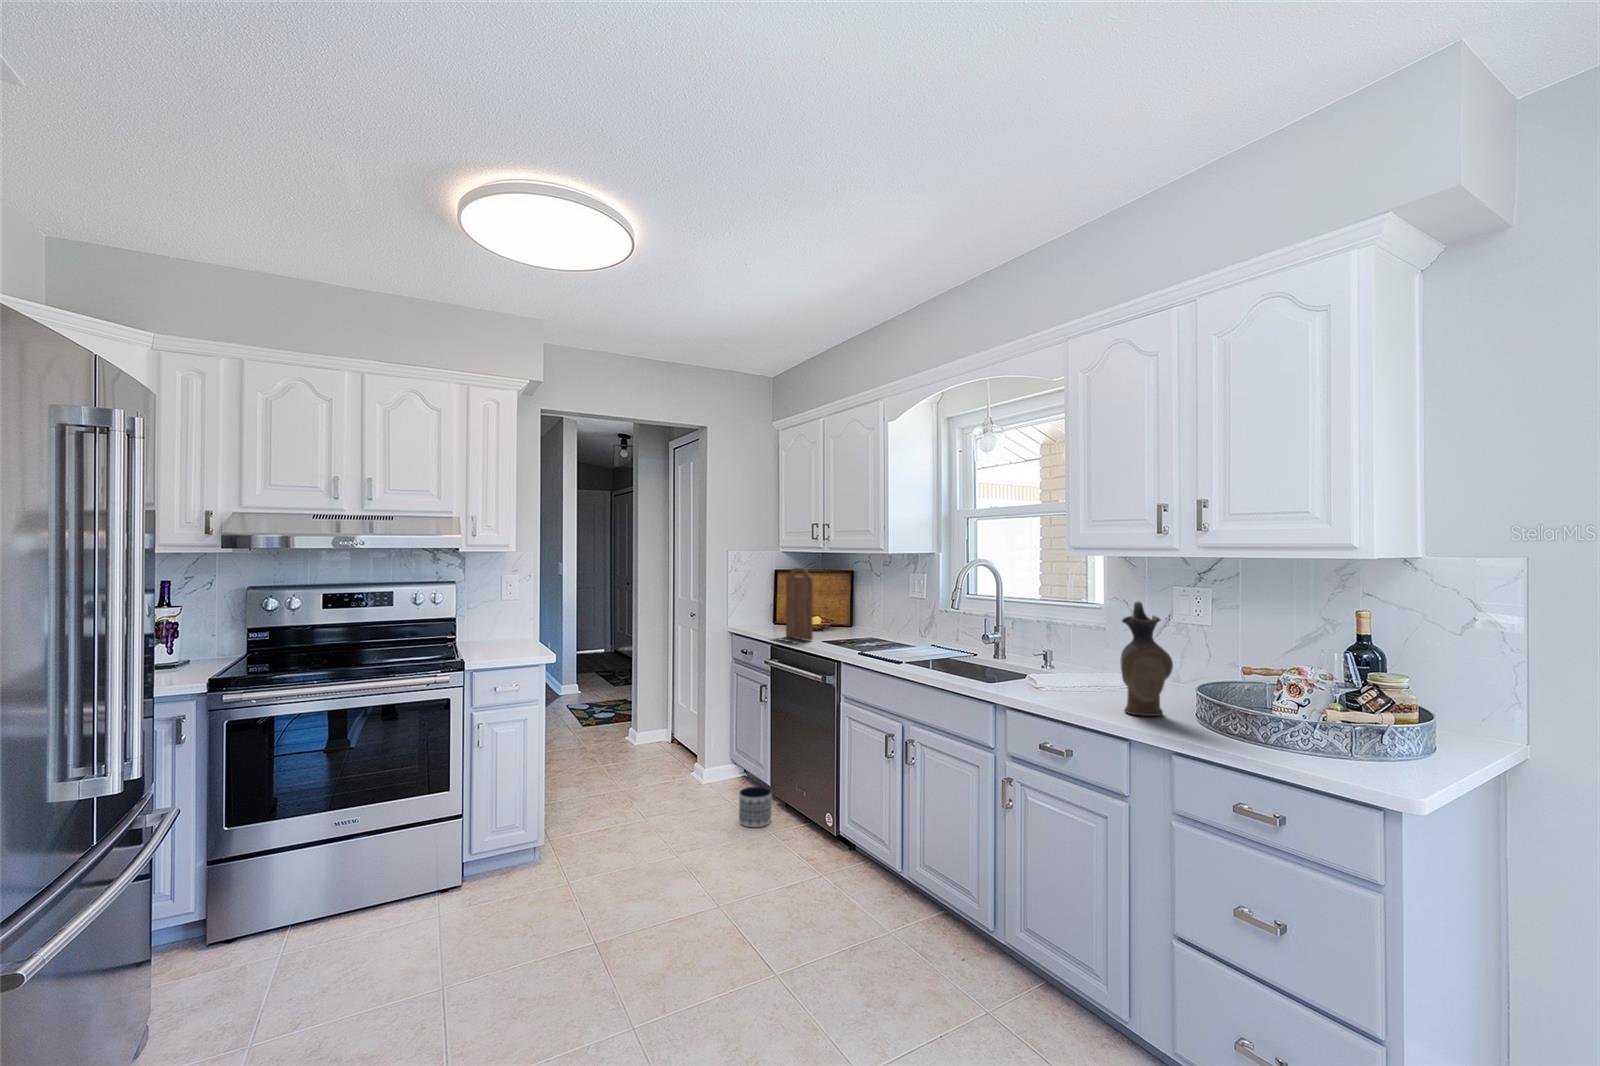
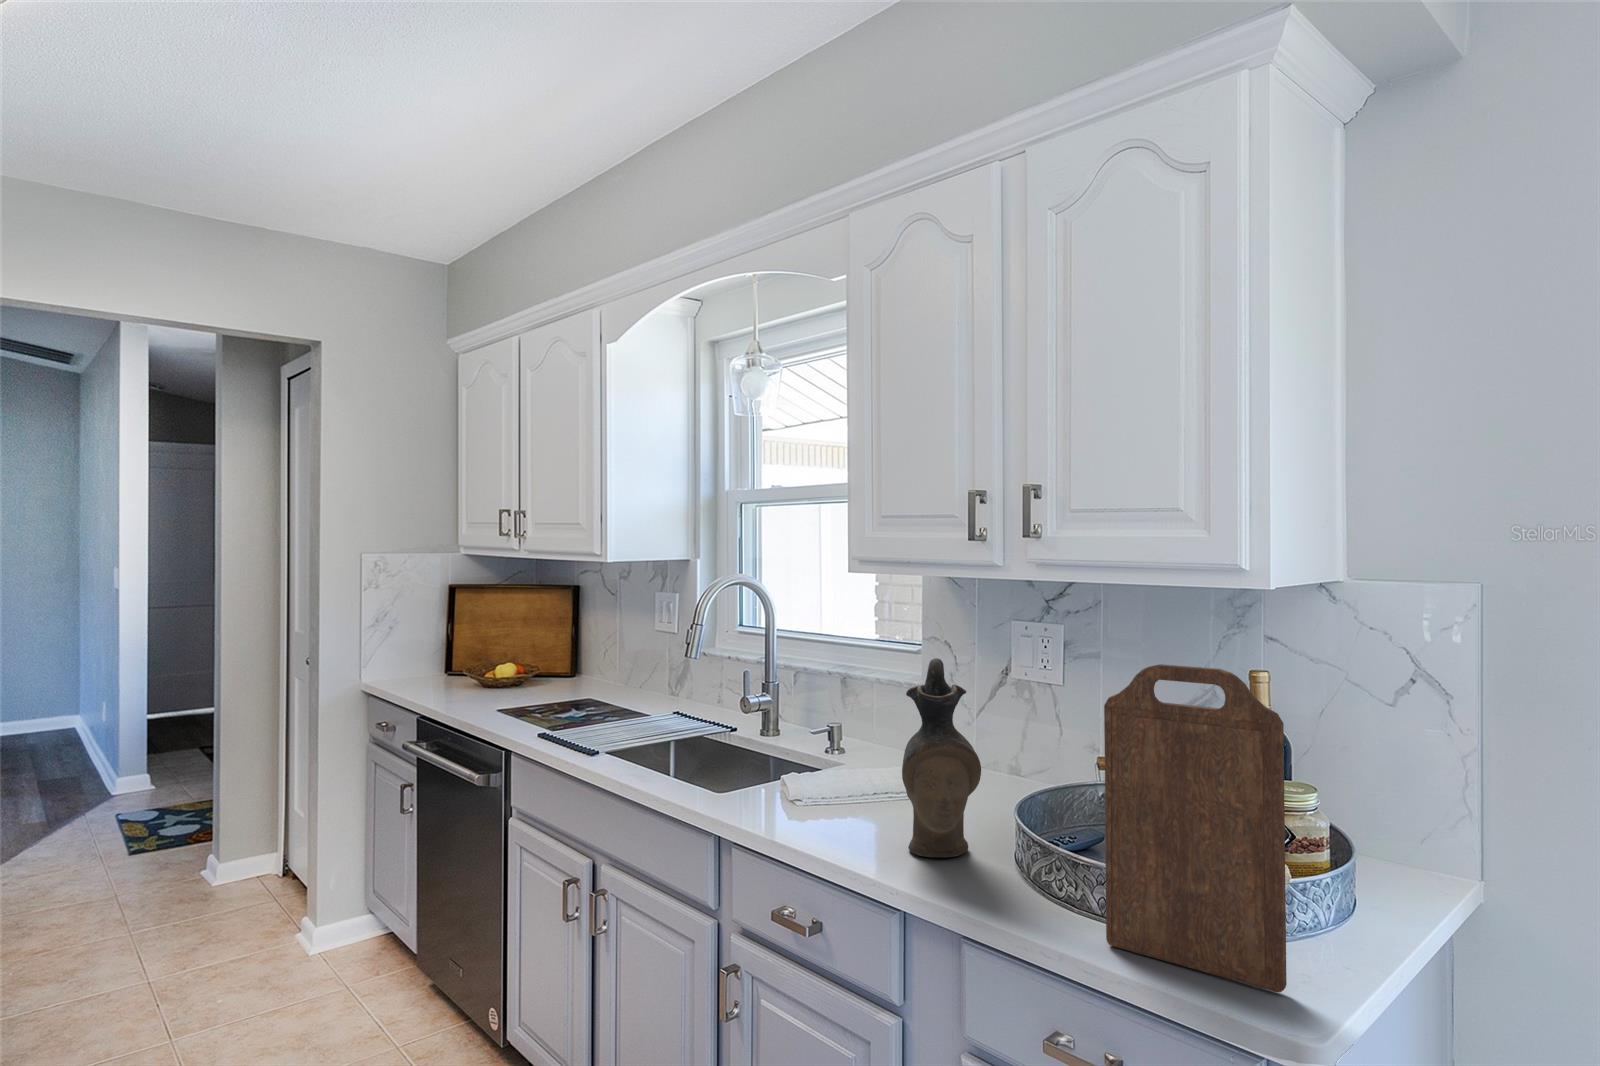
cutting board: present [786,568,813,640] -> present [1104,664,1287,992]
planter: present [739,787,772,827] -> none [353,960,413,1034]

